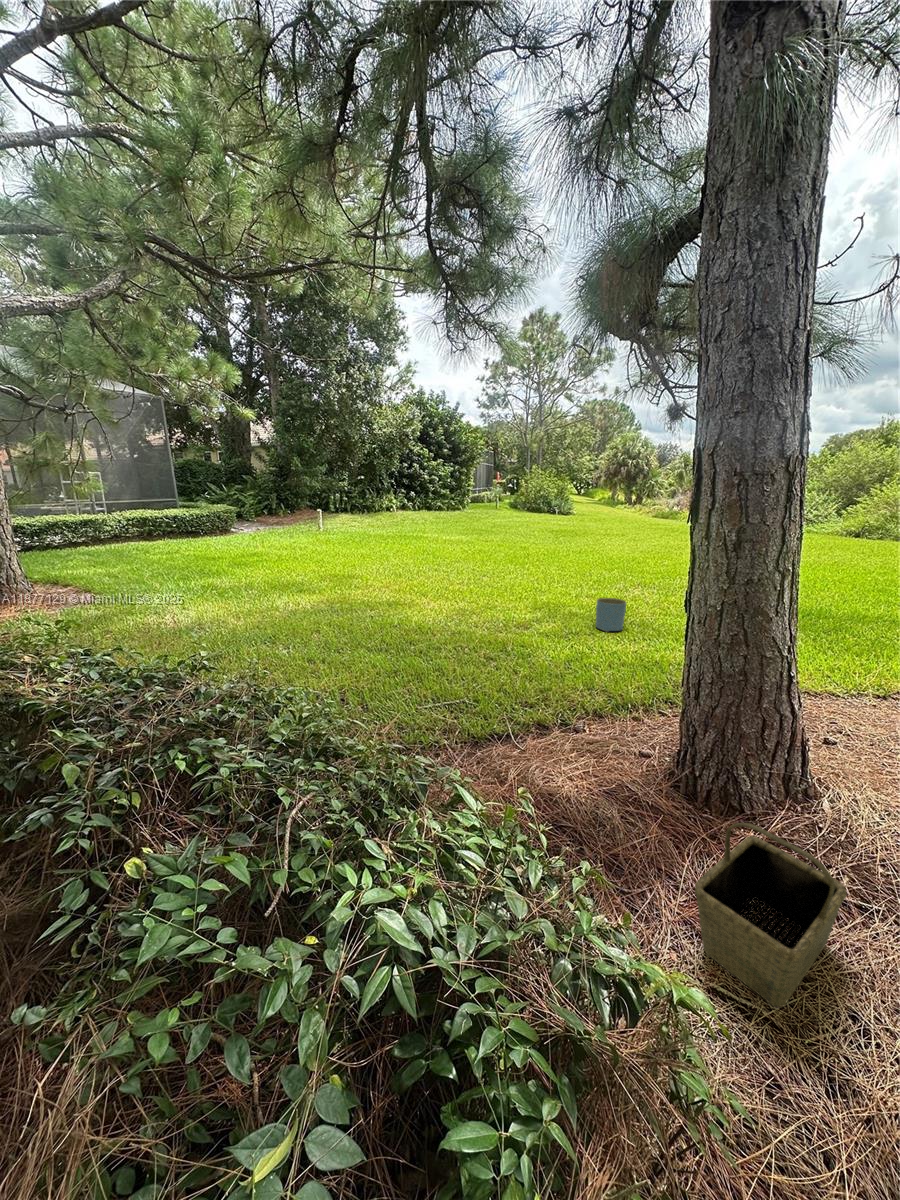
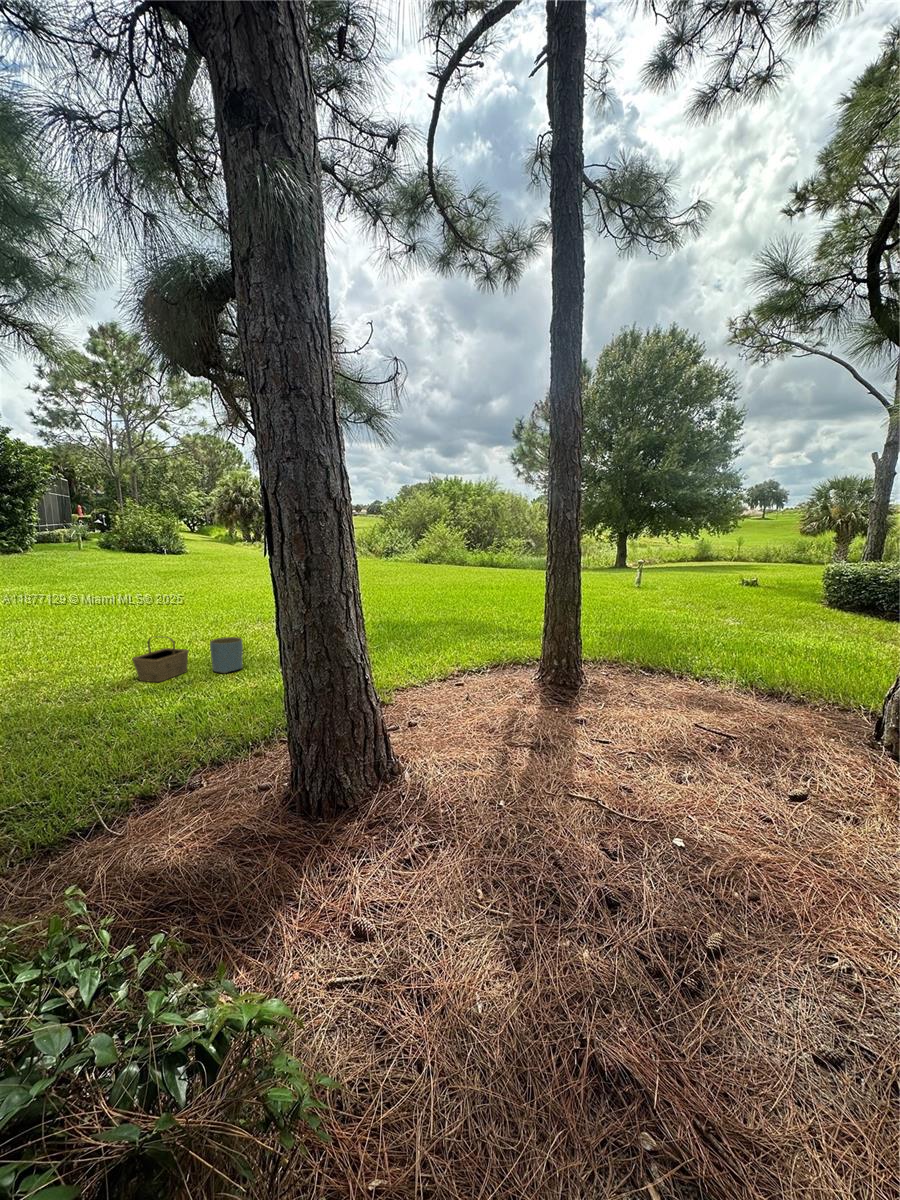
basket: present [695,823,846,1007] -> present [132,636,189,682]

